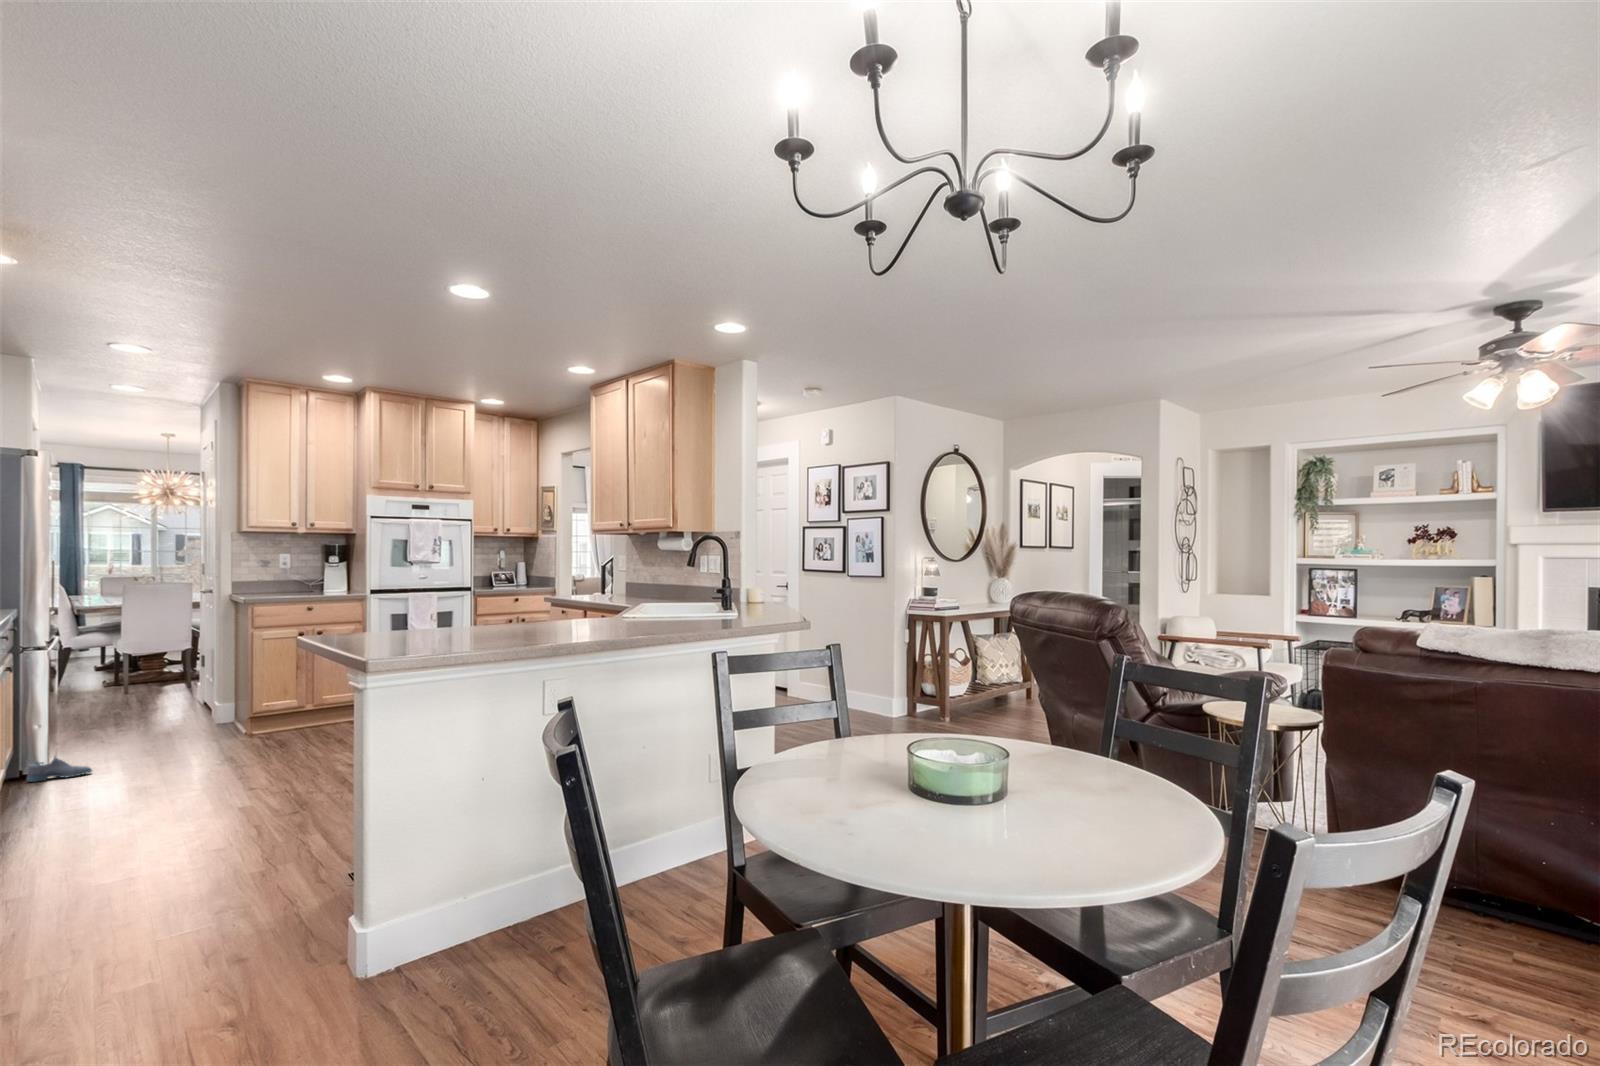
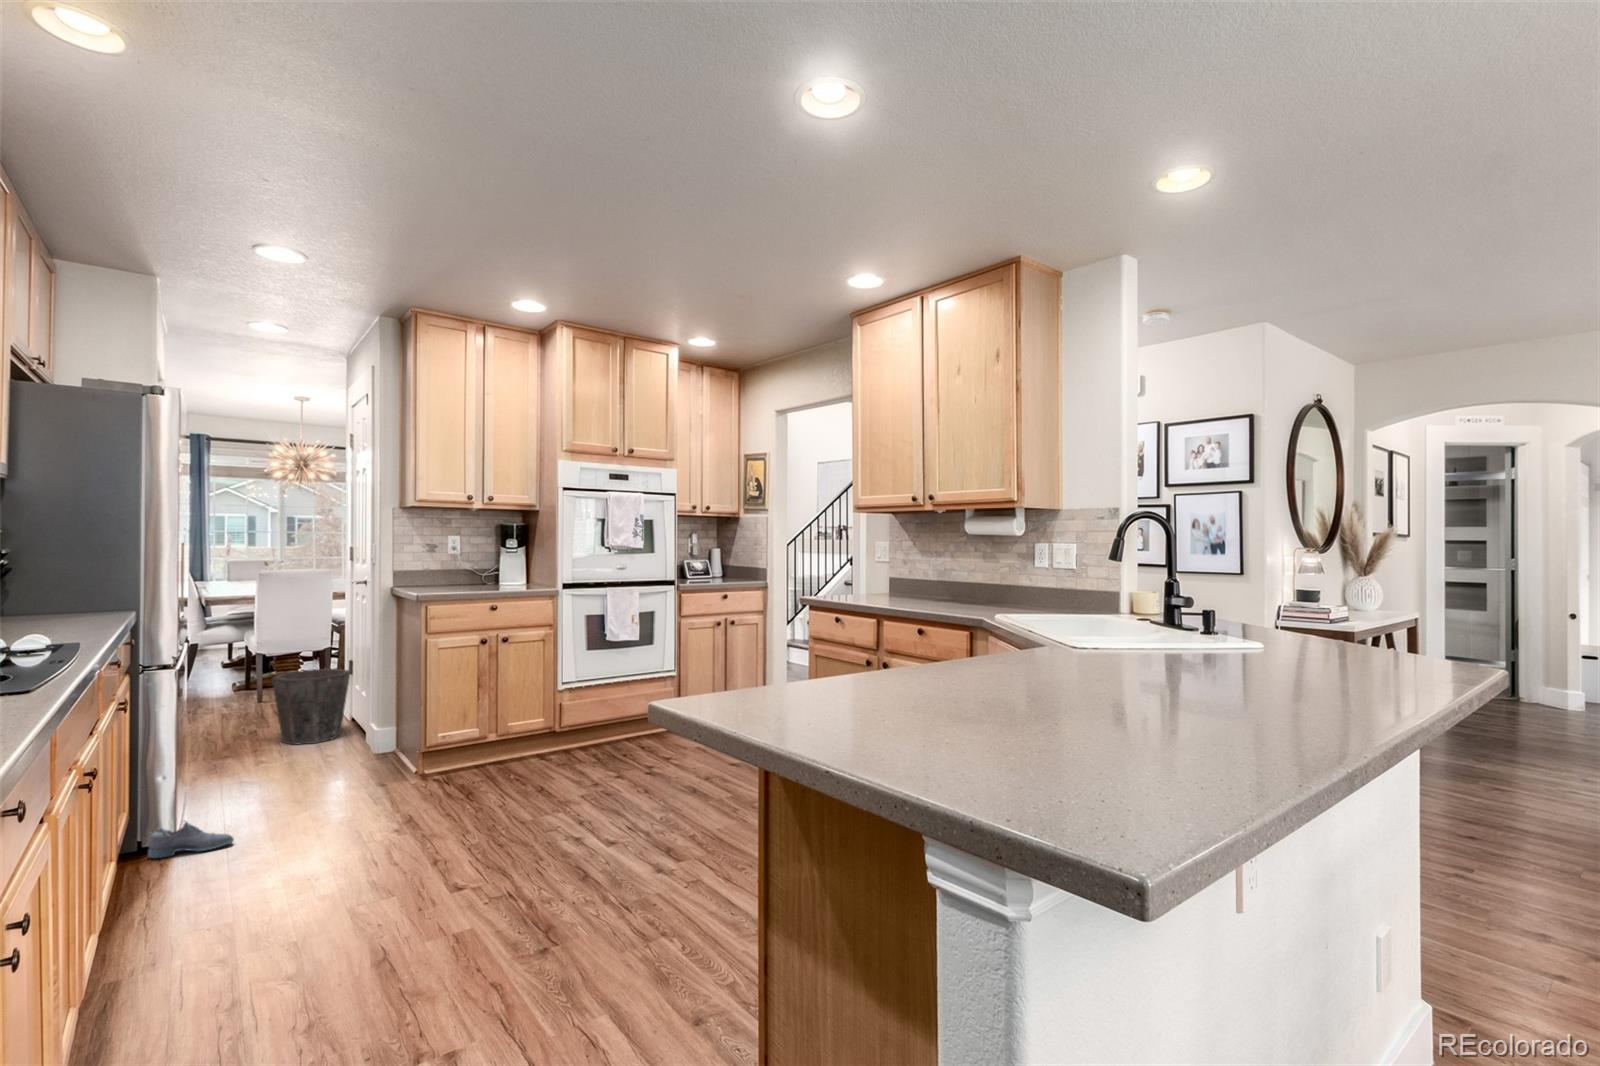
waste bin: none [131,661,200,720] -> present [272,669,350,745]

